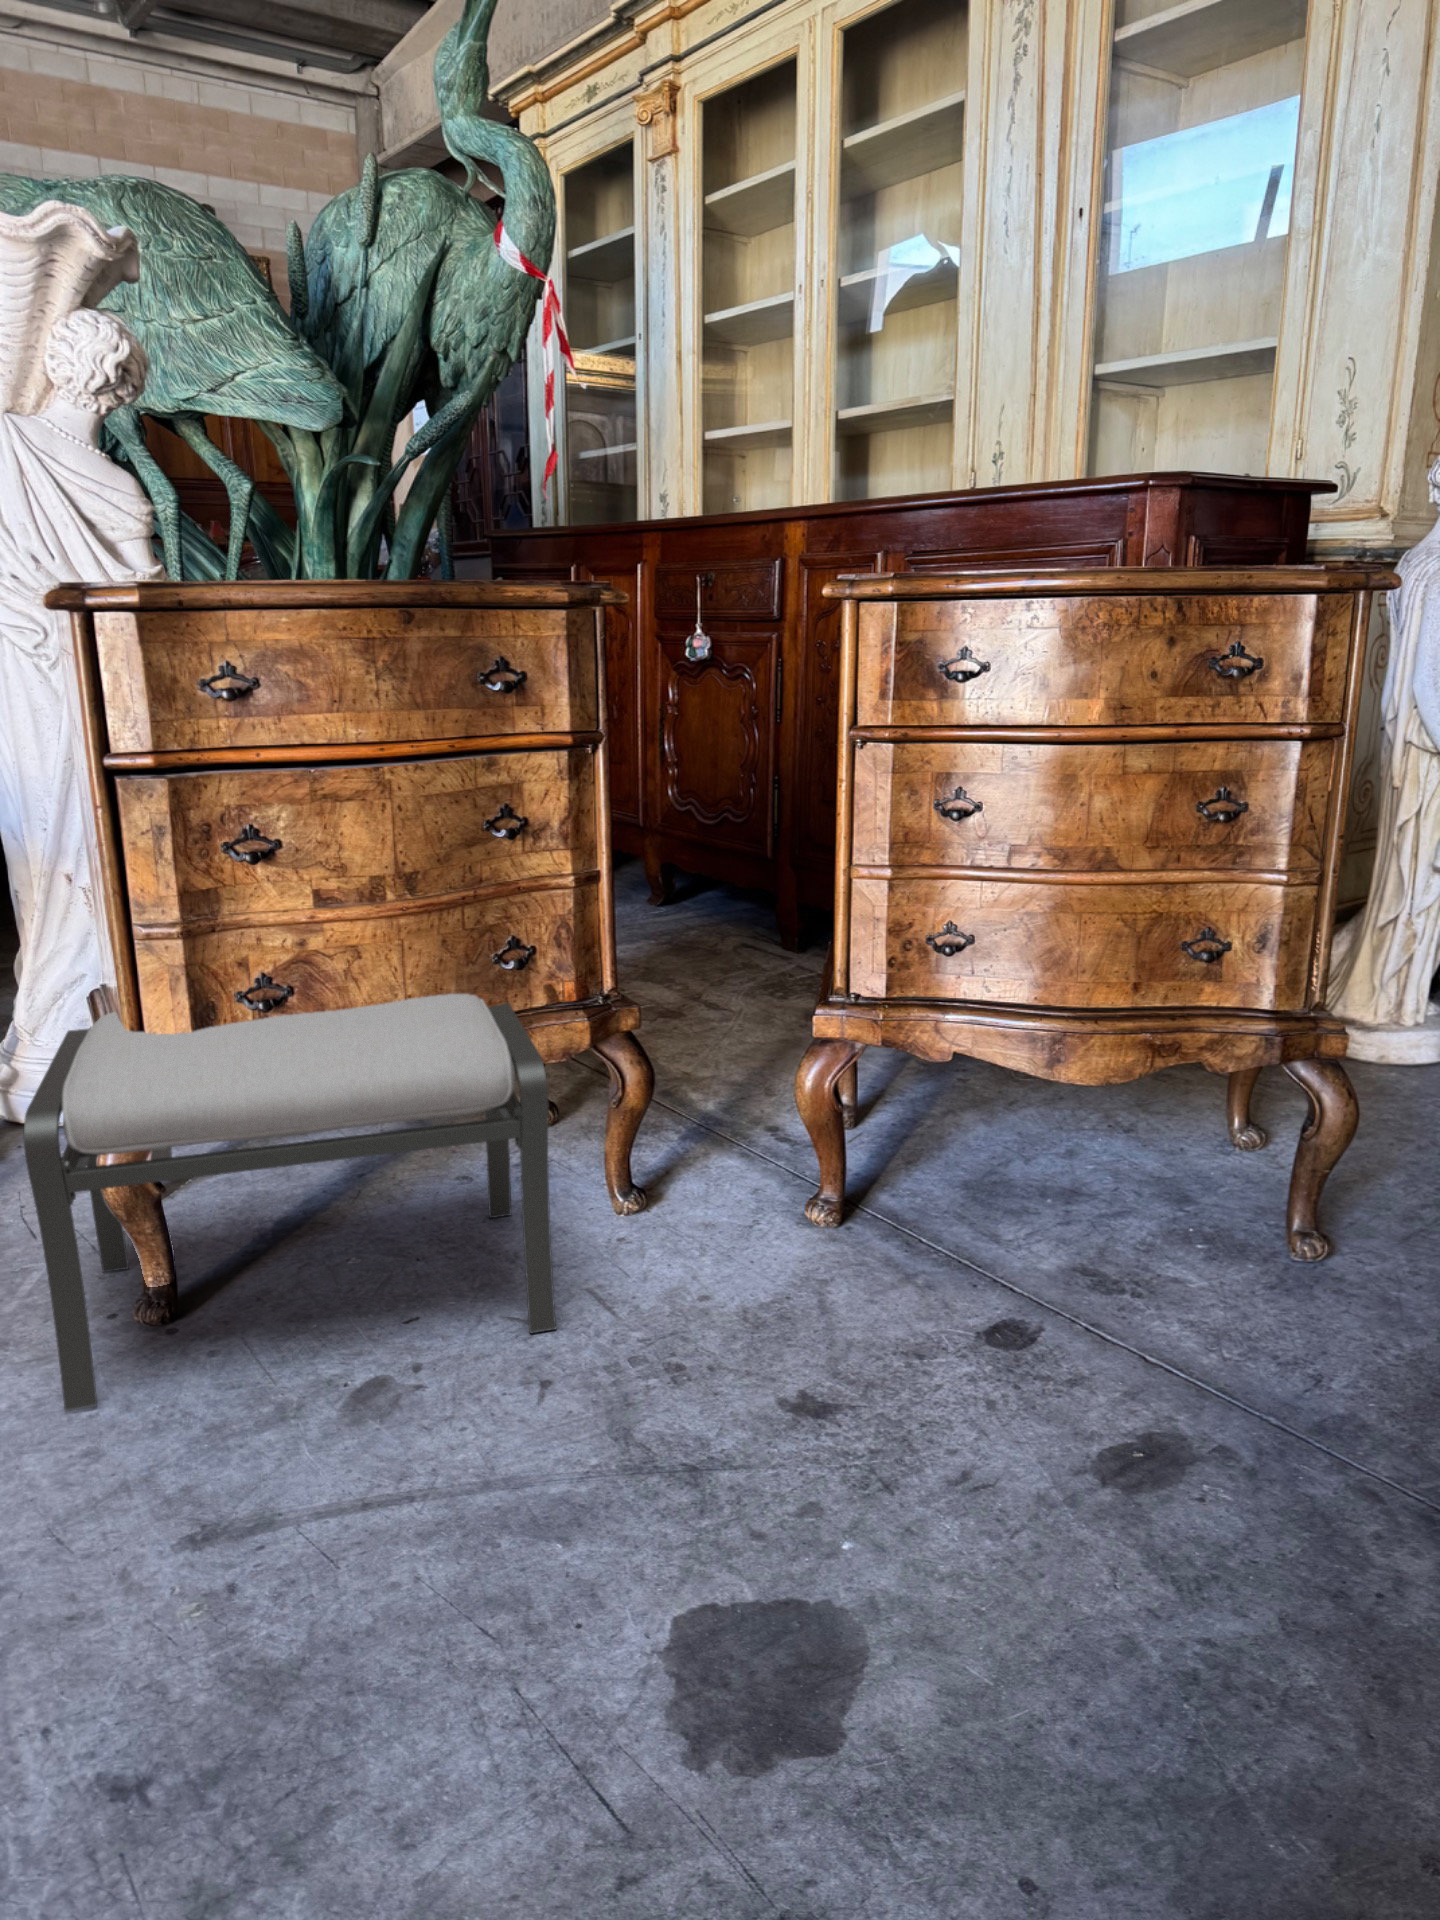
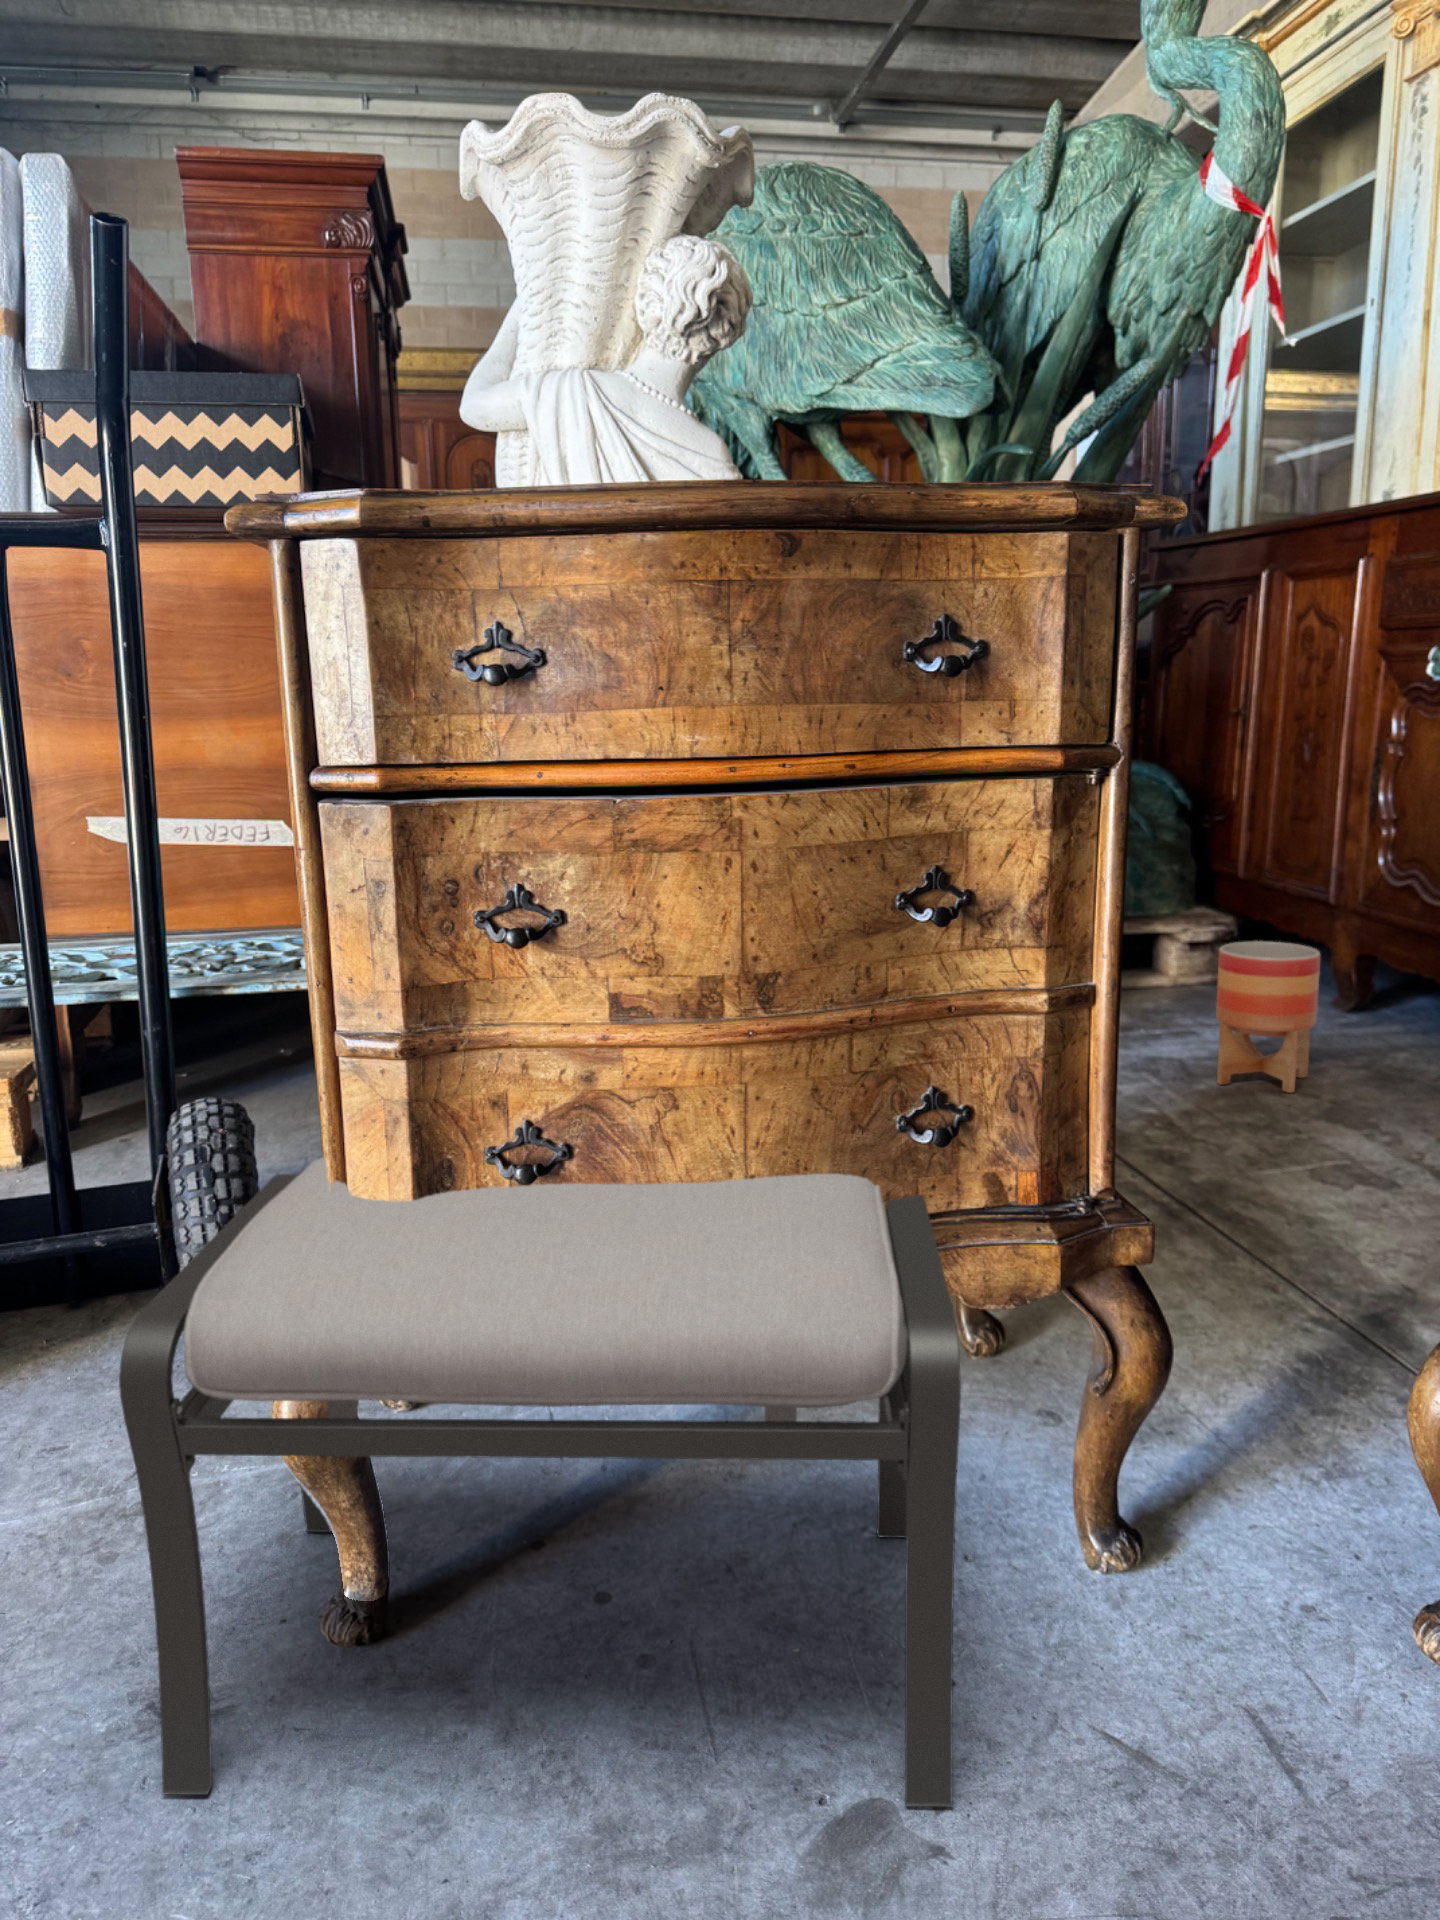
planter: none [665,846,729,946] -> present [1216,941,1321,1093]

